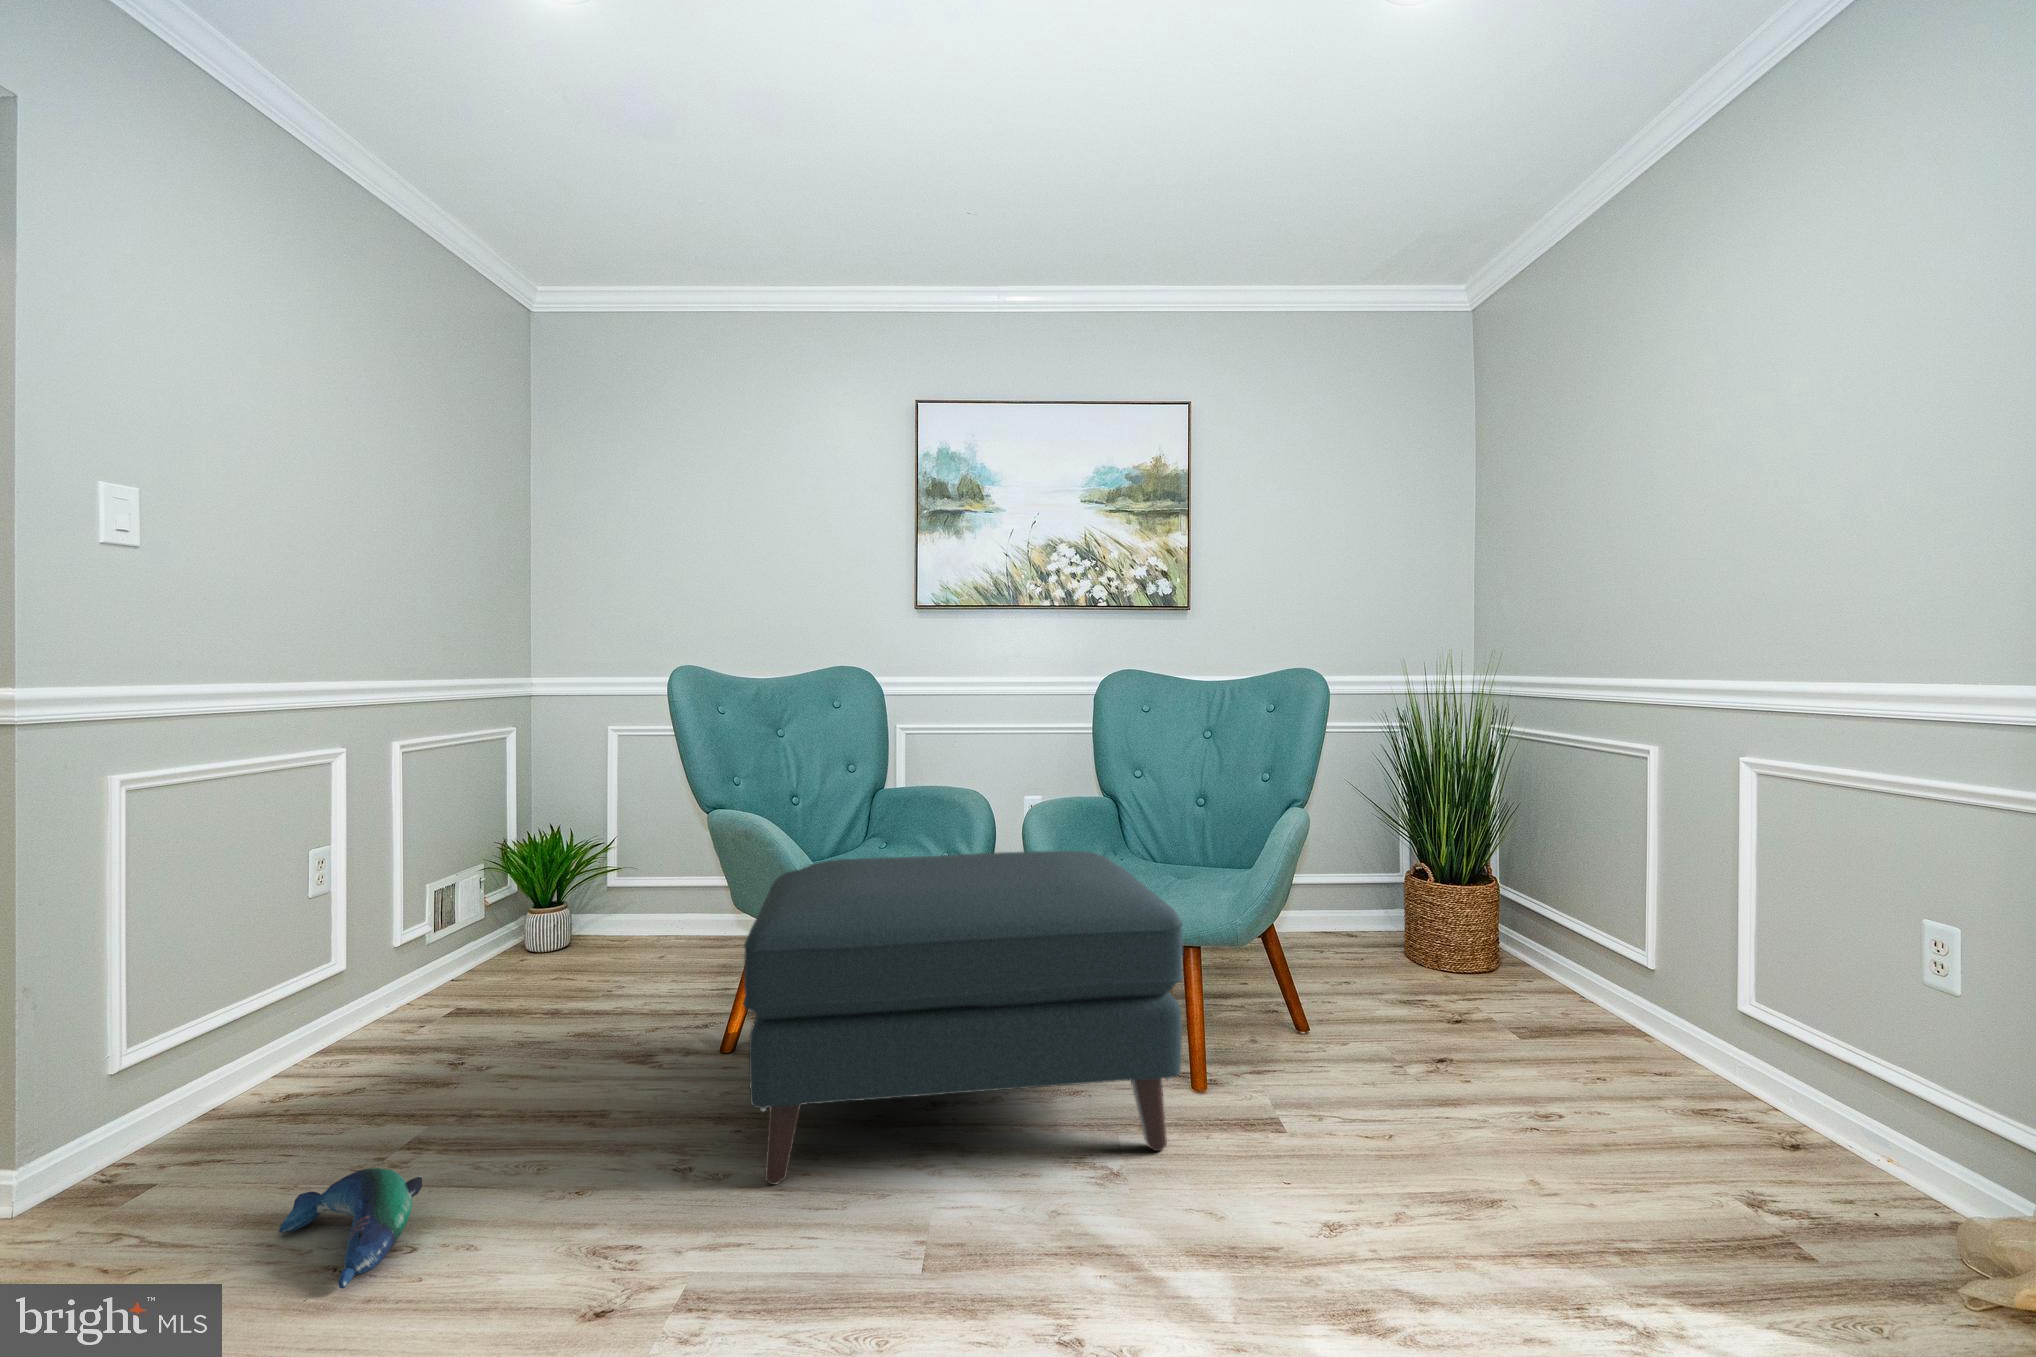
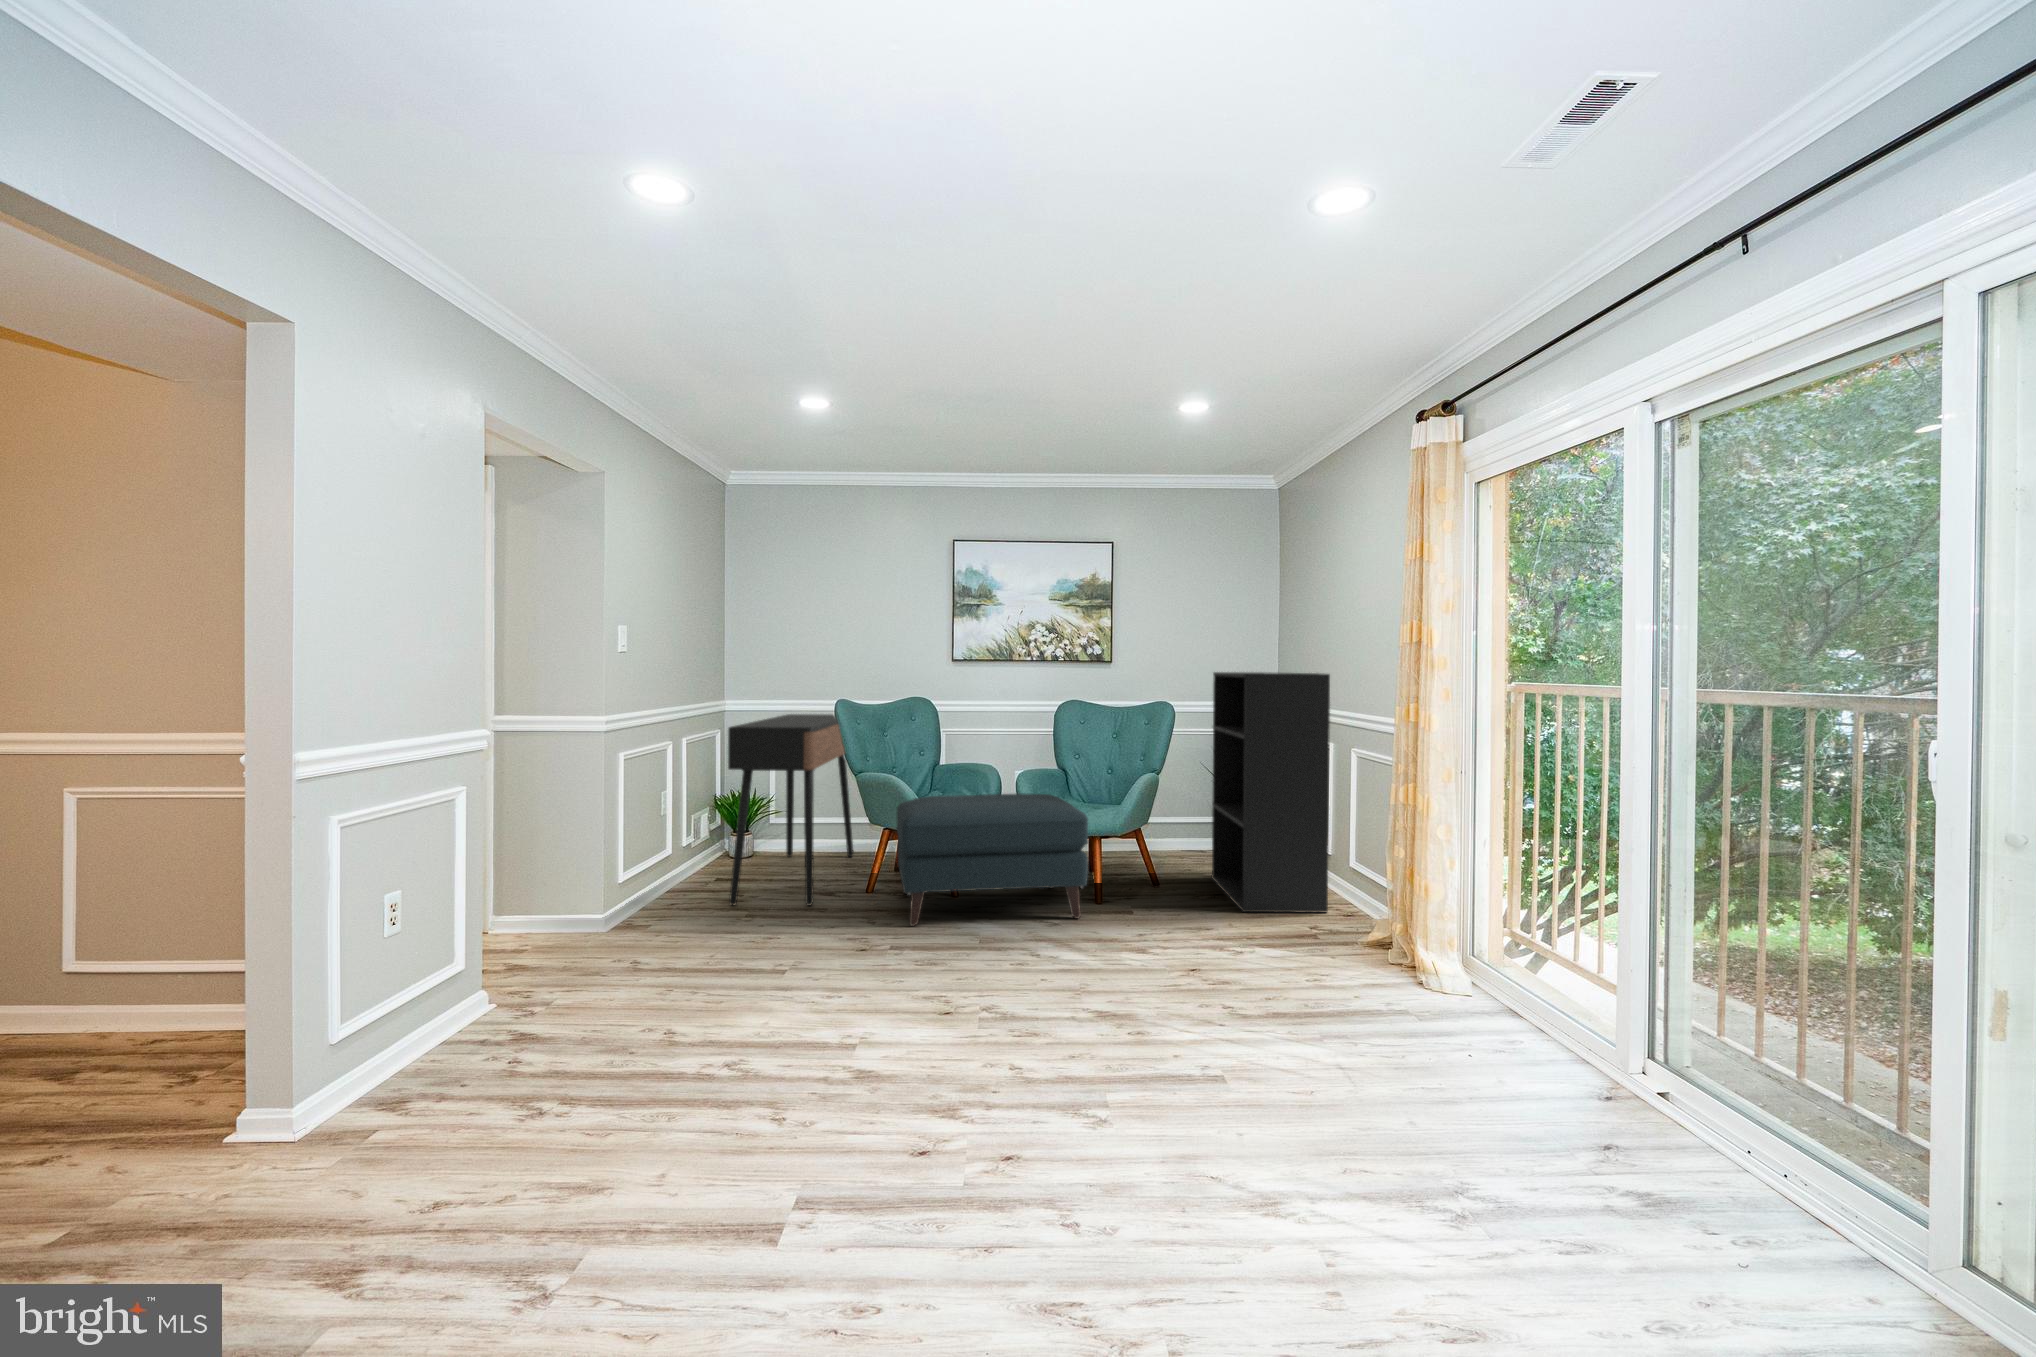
bookshelf: none [1400,590,1720,1126] -> present [1212,672,1330,913]
console table: none [402,700,742,1099] -> present [728,714,854,905]
plush toy: present [279,1168,423,1288] -> none [719,913,775,946]

